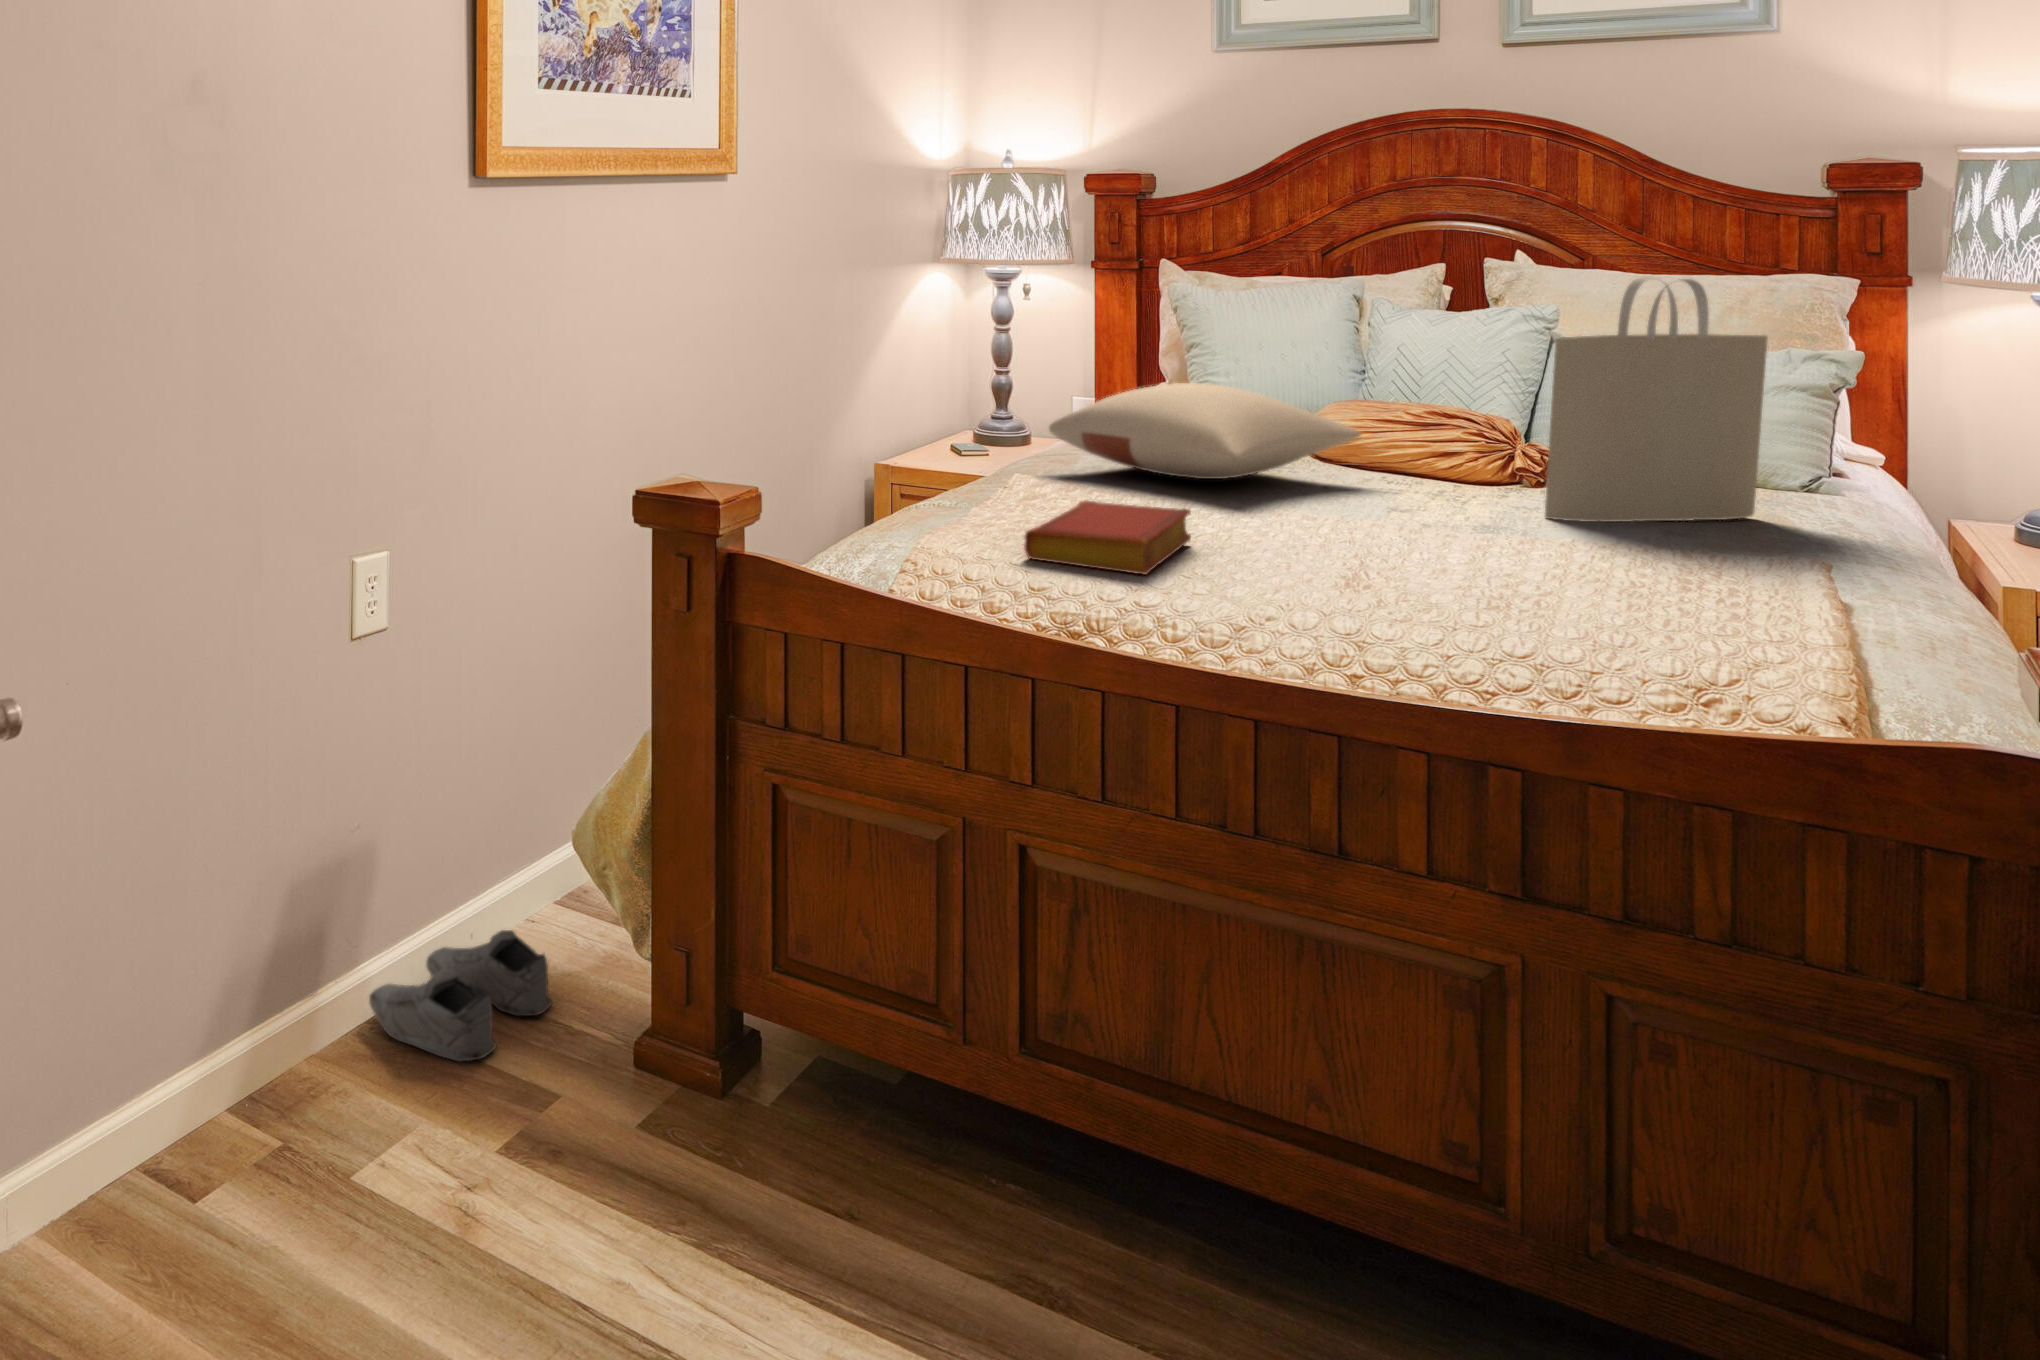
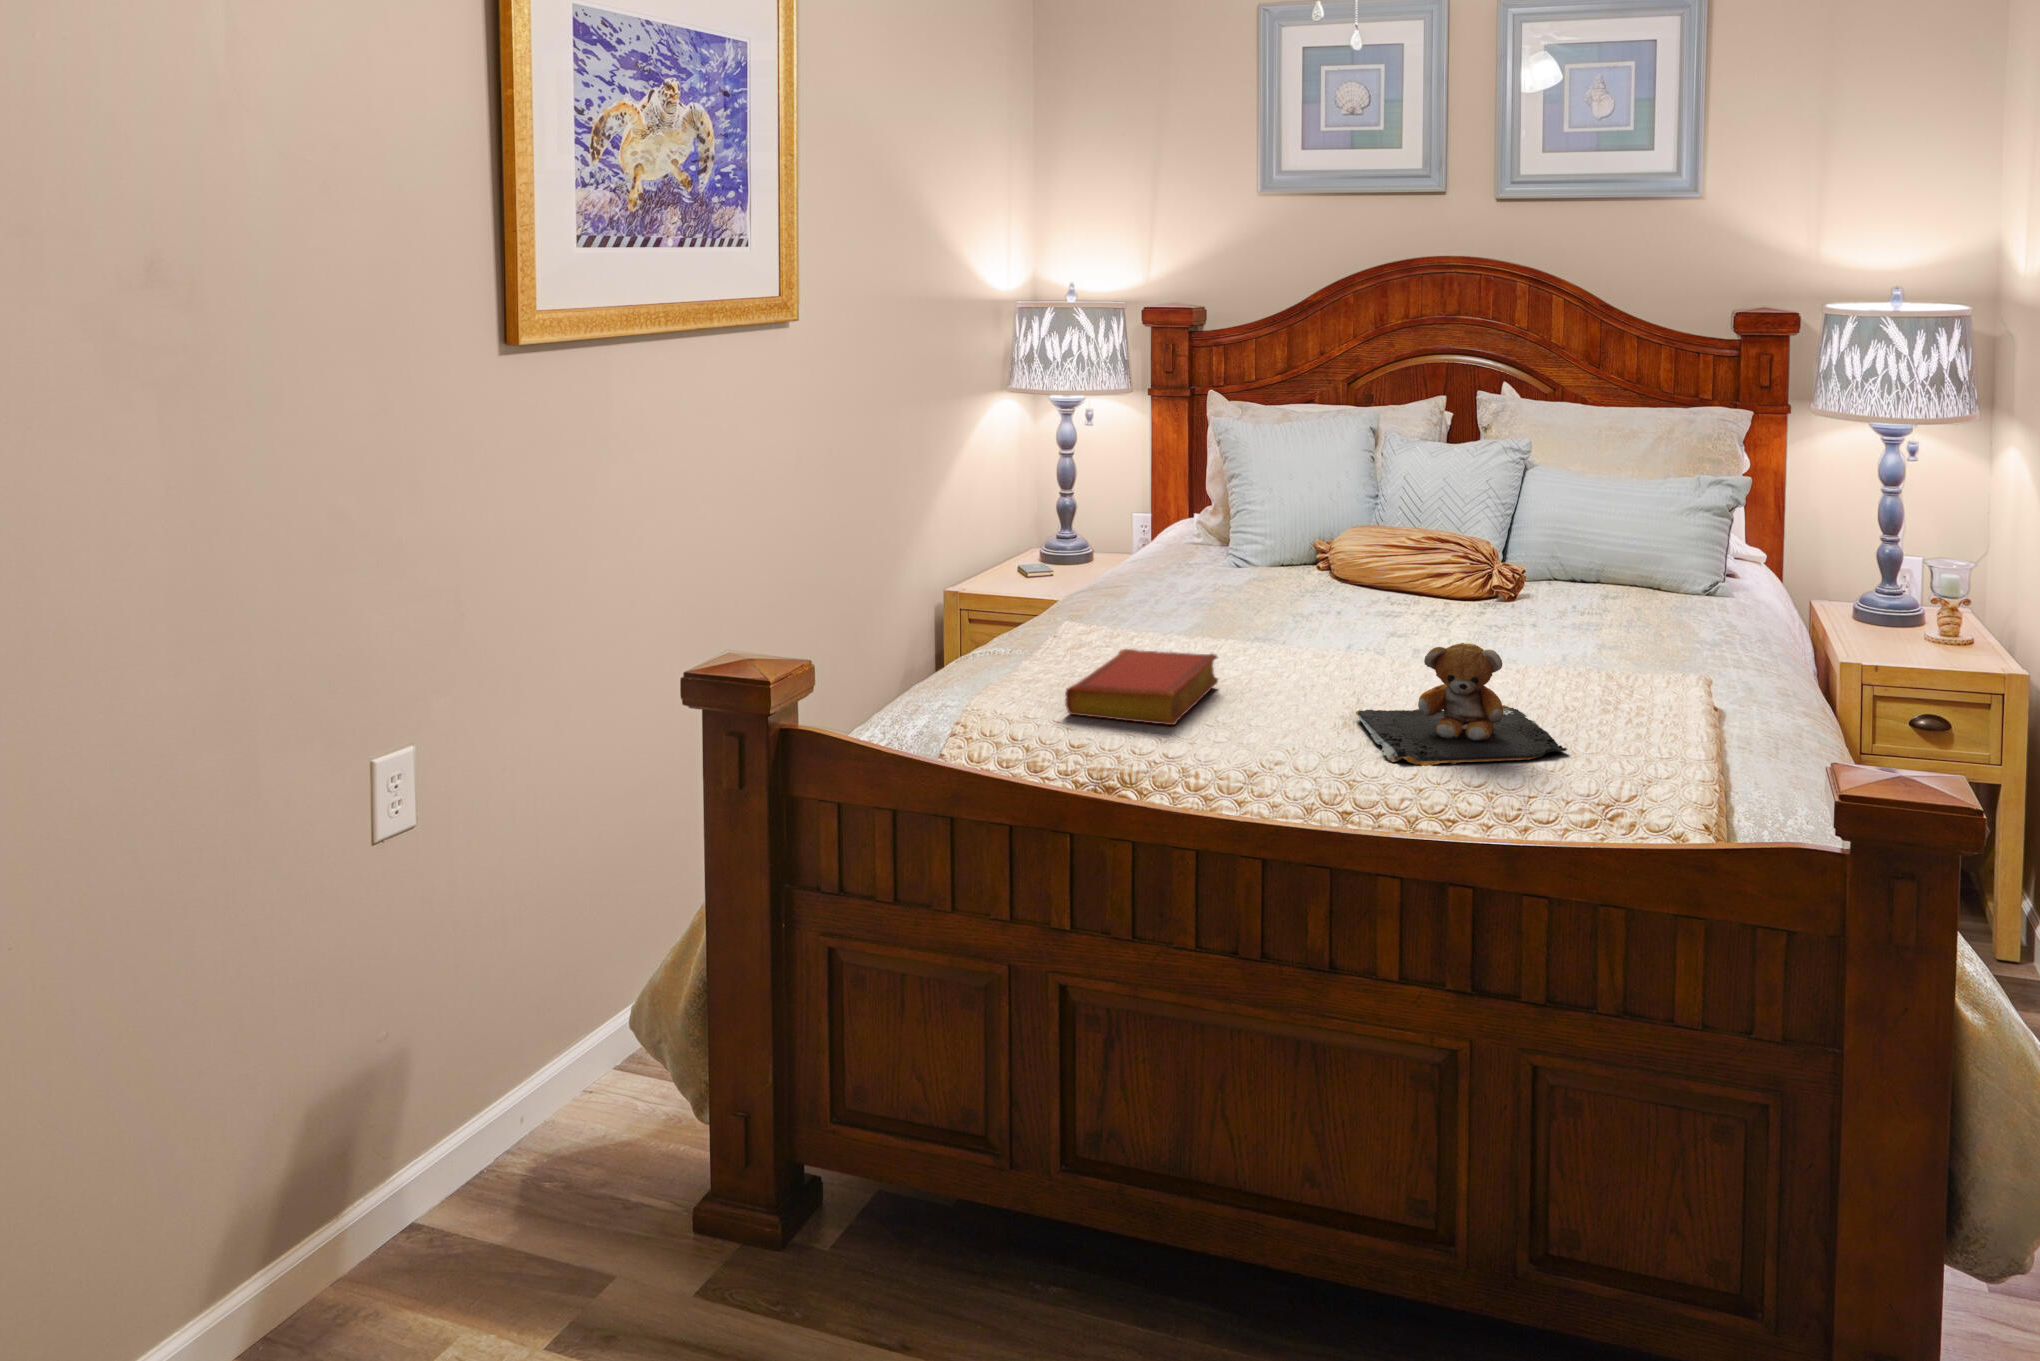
tote bag: present [1545,276,1767,522] -> none [1517,423,1681,638]
pillow: present [1049,383,1361,479] -> none [1100,518,1374,610]
teddy bear: none [1359,498,1639,633] -> present [1356,643,1567,766]
shoe: present [369,930,553,1061] -> none [382,1139,595,1296]

